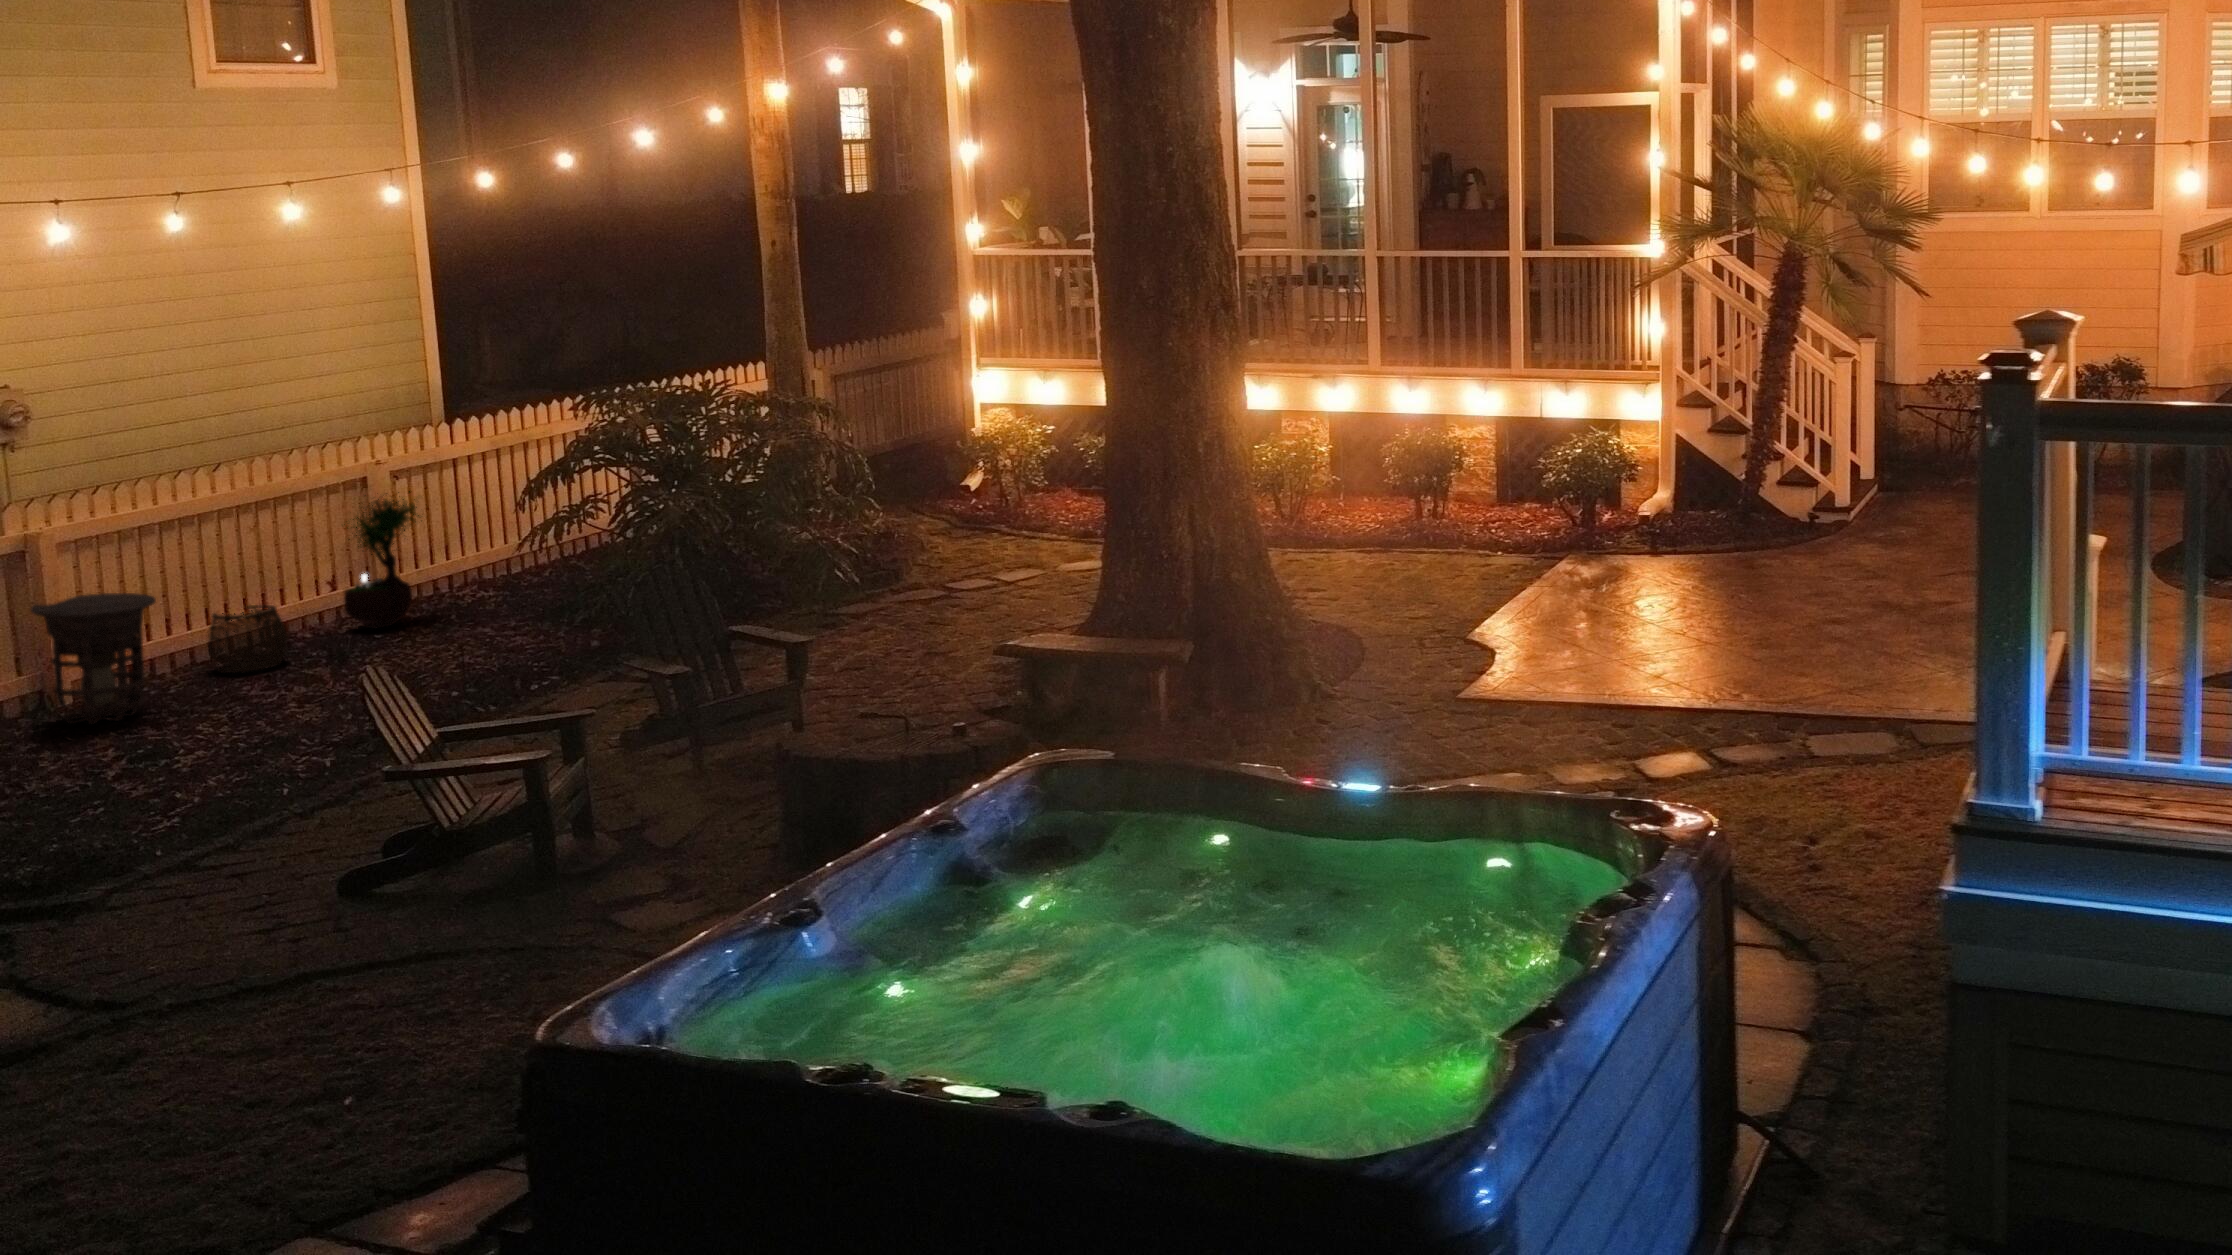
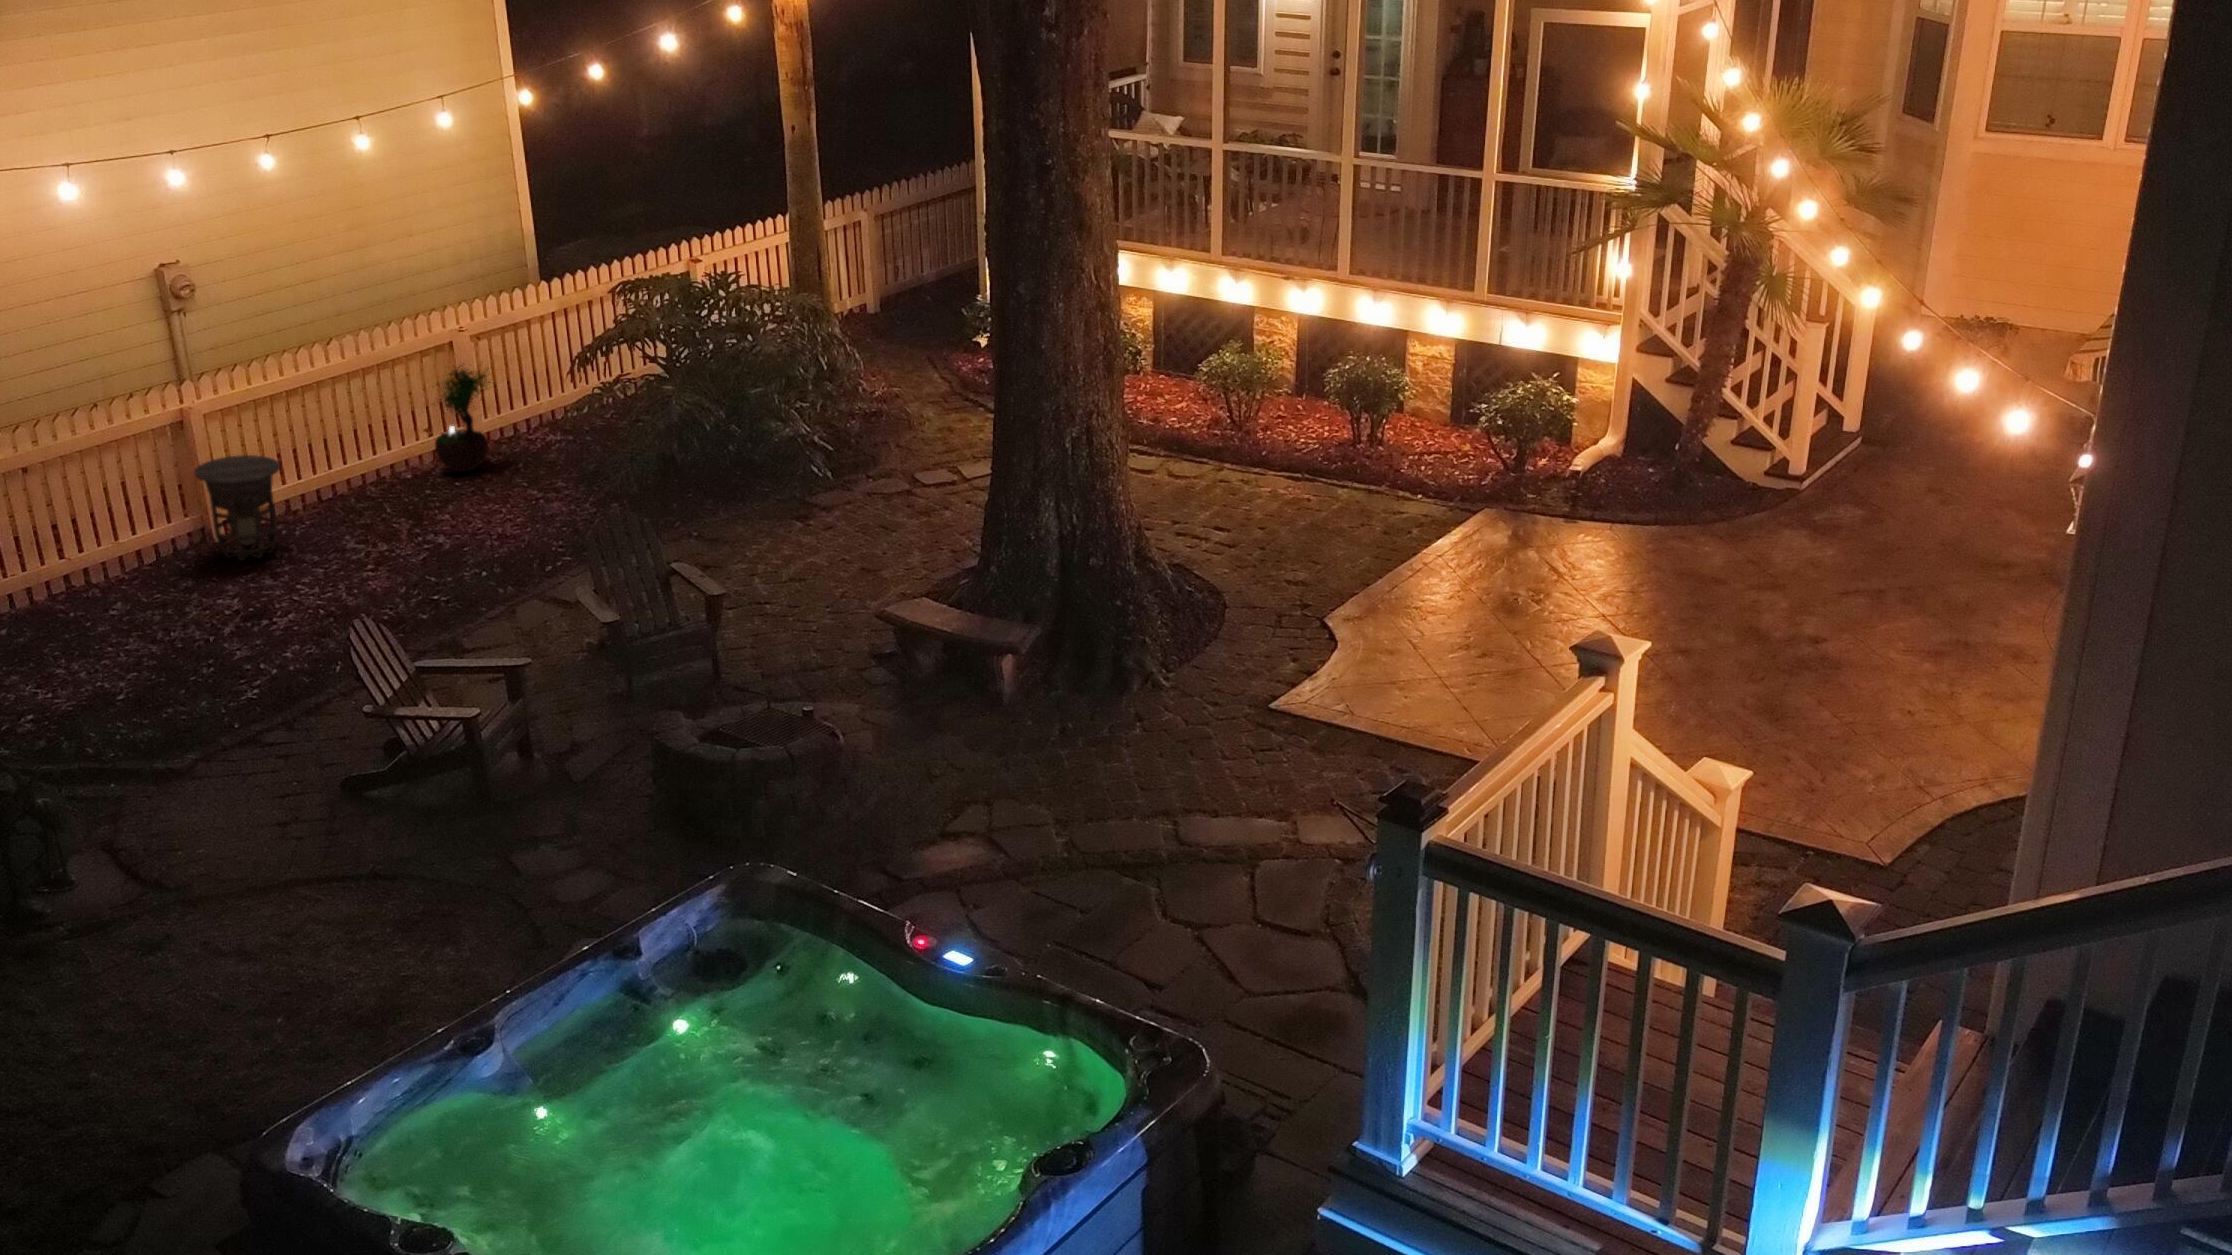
woven basket: present [207,605,287,673] -> none [329,457,388,514]

